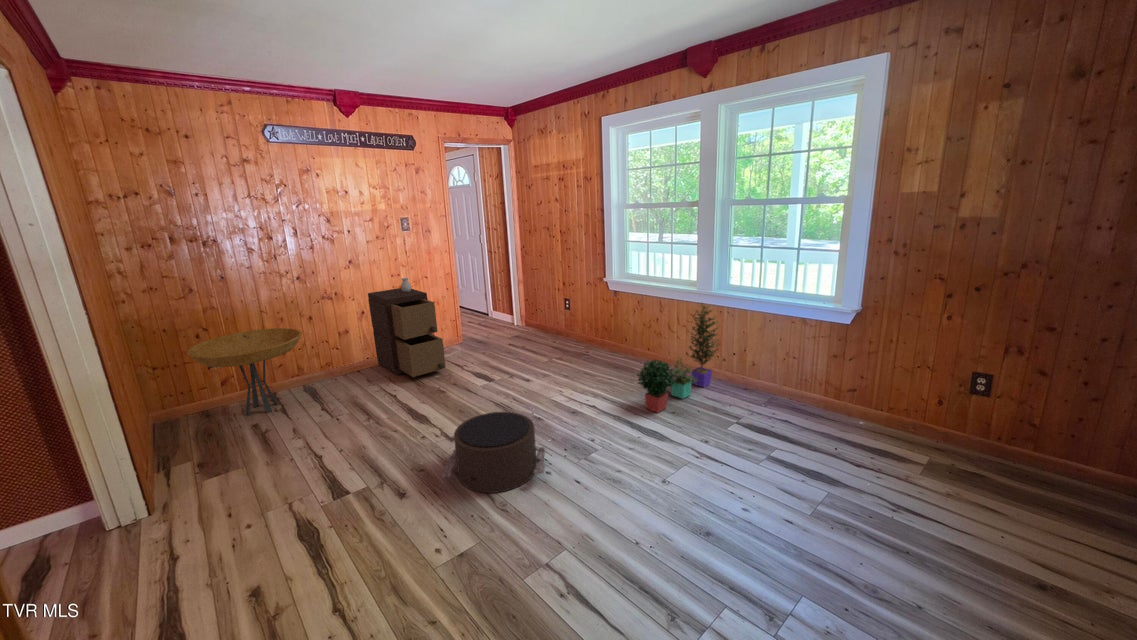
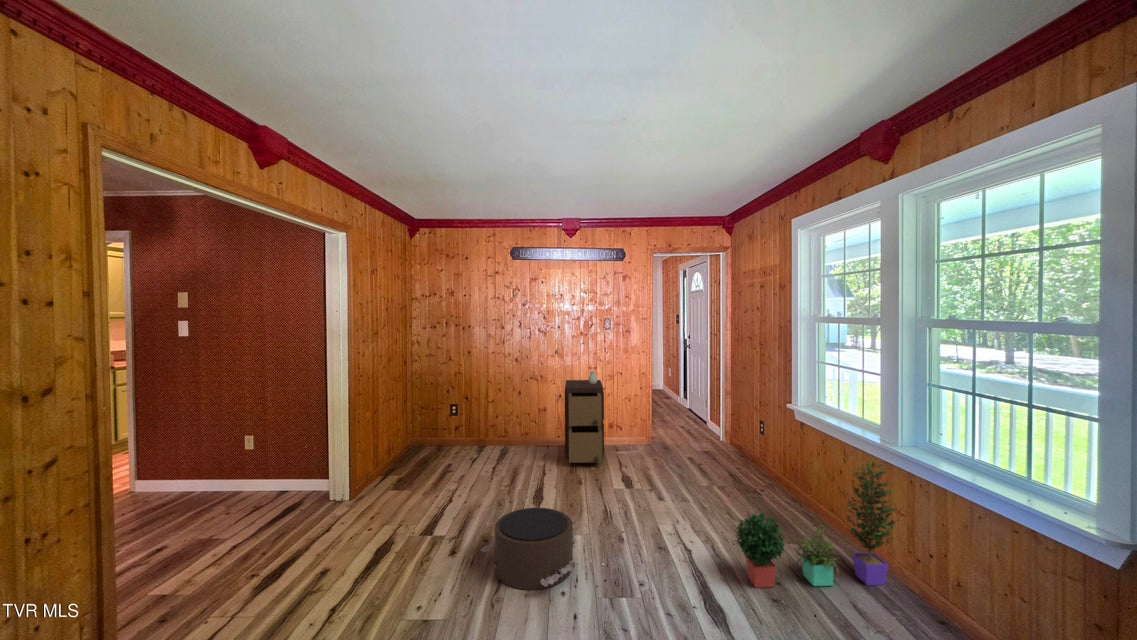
side table: present [186,328,302,415] -> none [426,395,499,460]

